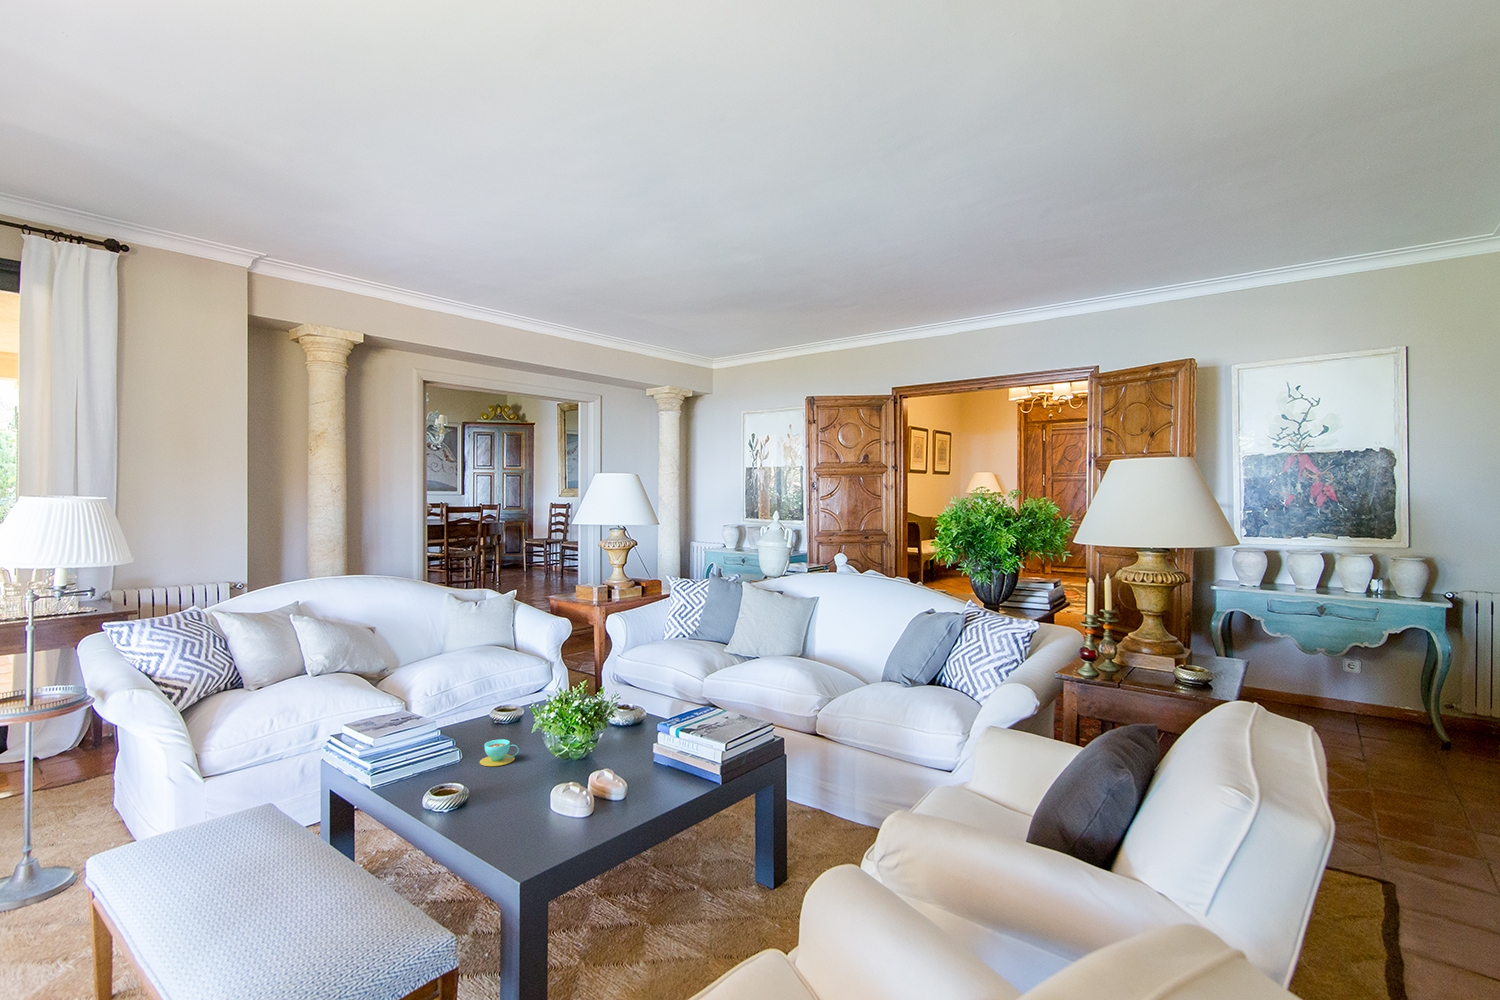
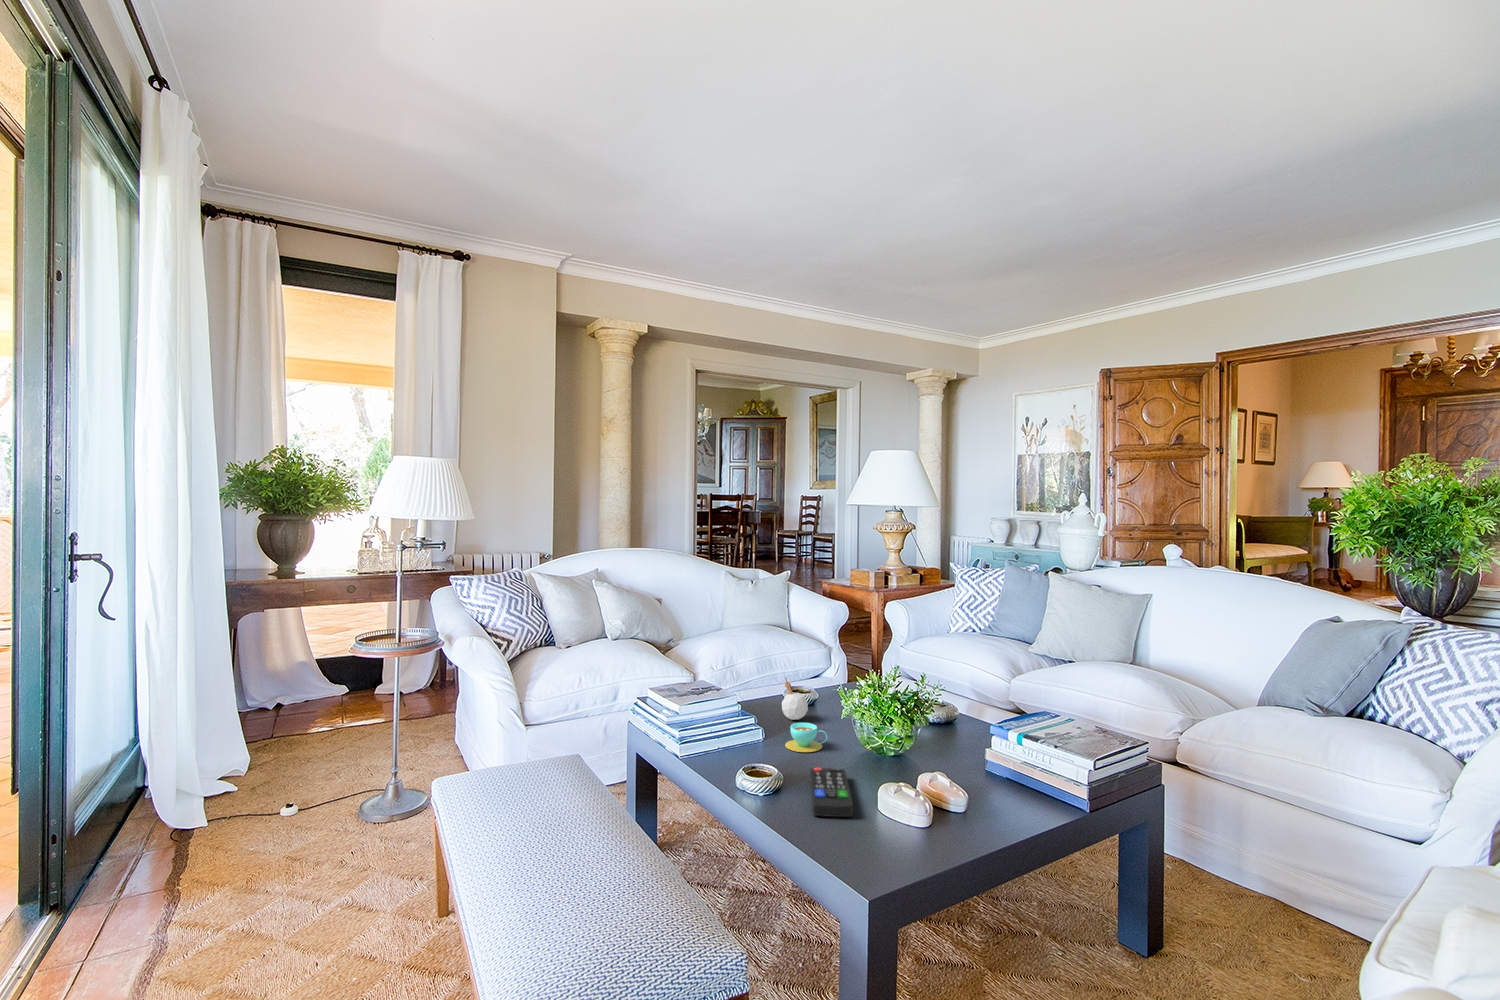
candle: none [482,695,507,738] -> present [782,677,808,720]
remote control: none [490,776,528,819] -> present [809,767,853,817]

